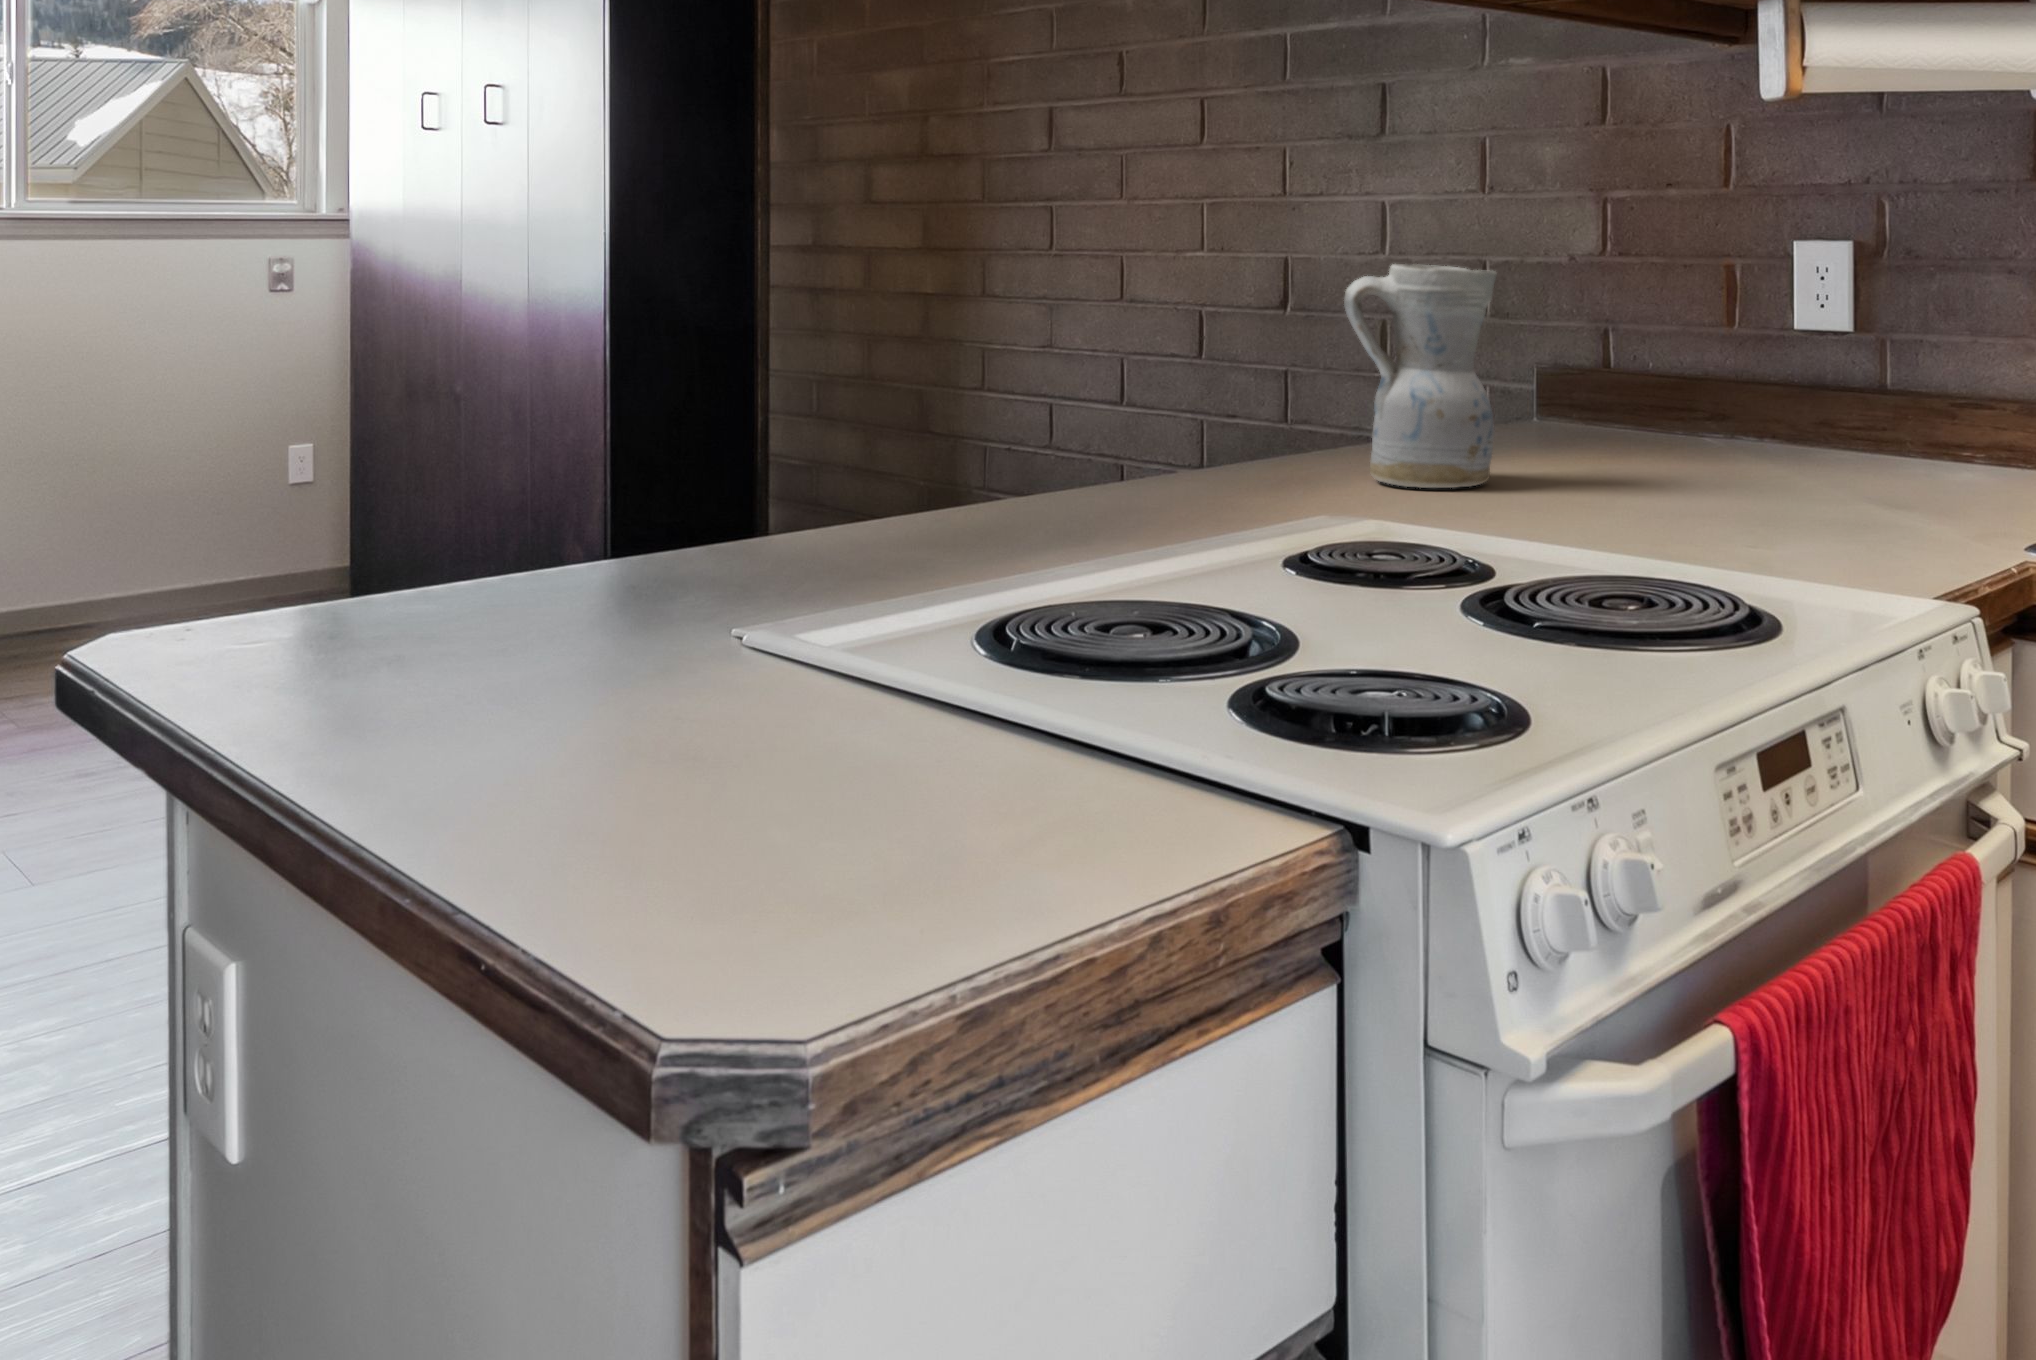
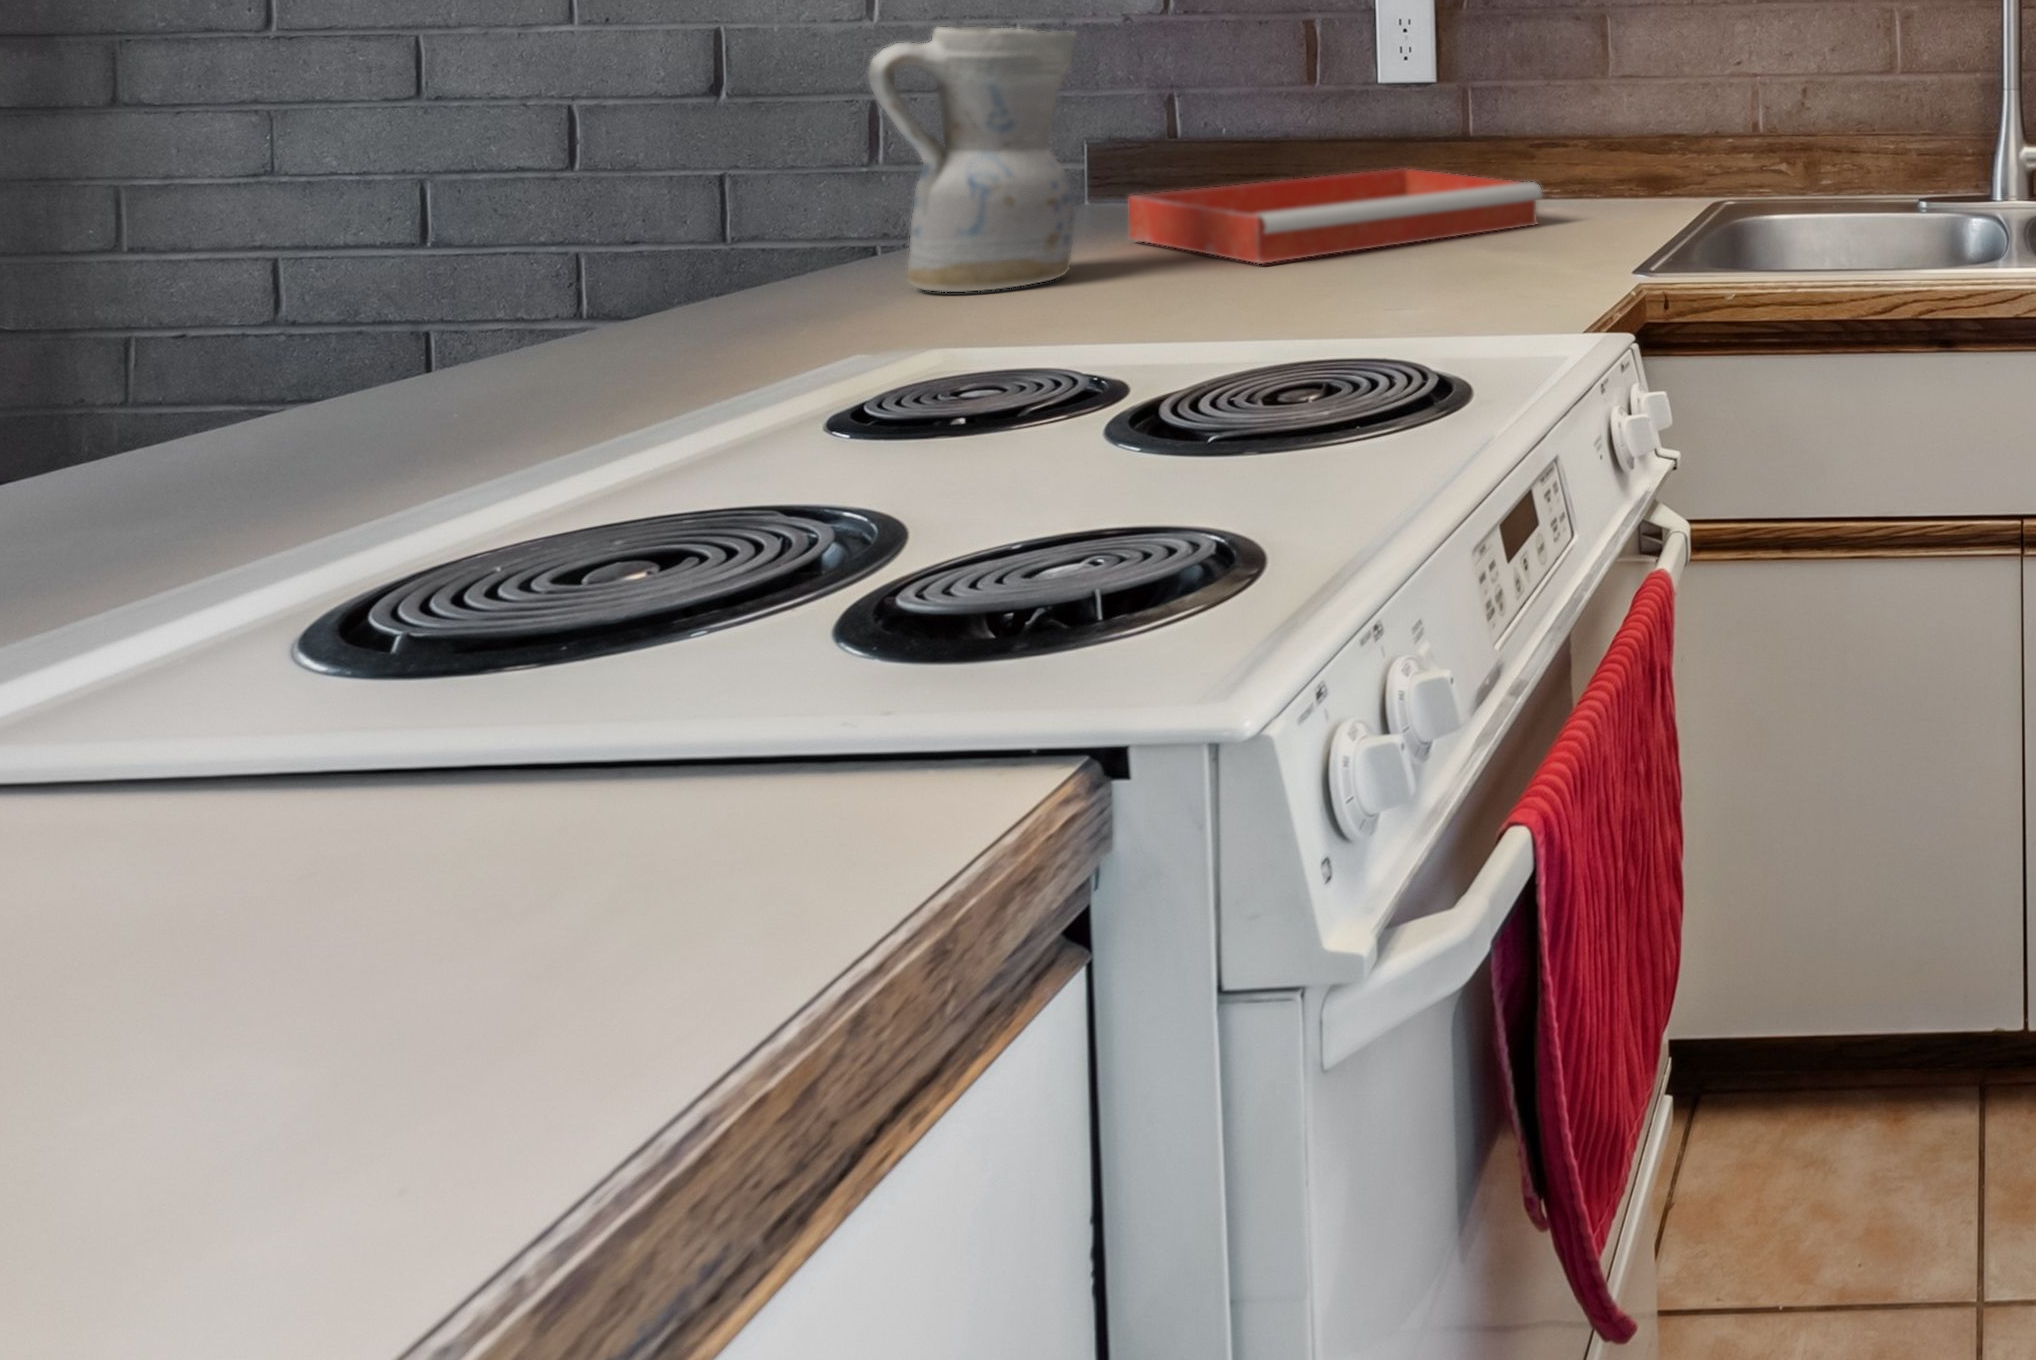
tray: none [1549,418,1947,494] -> present [1128,169,1542,263]

